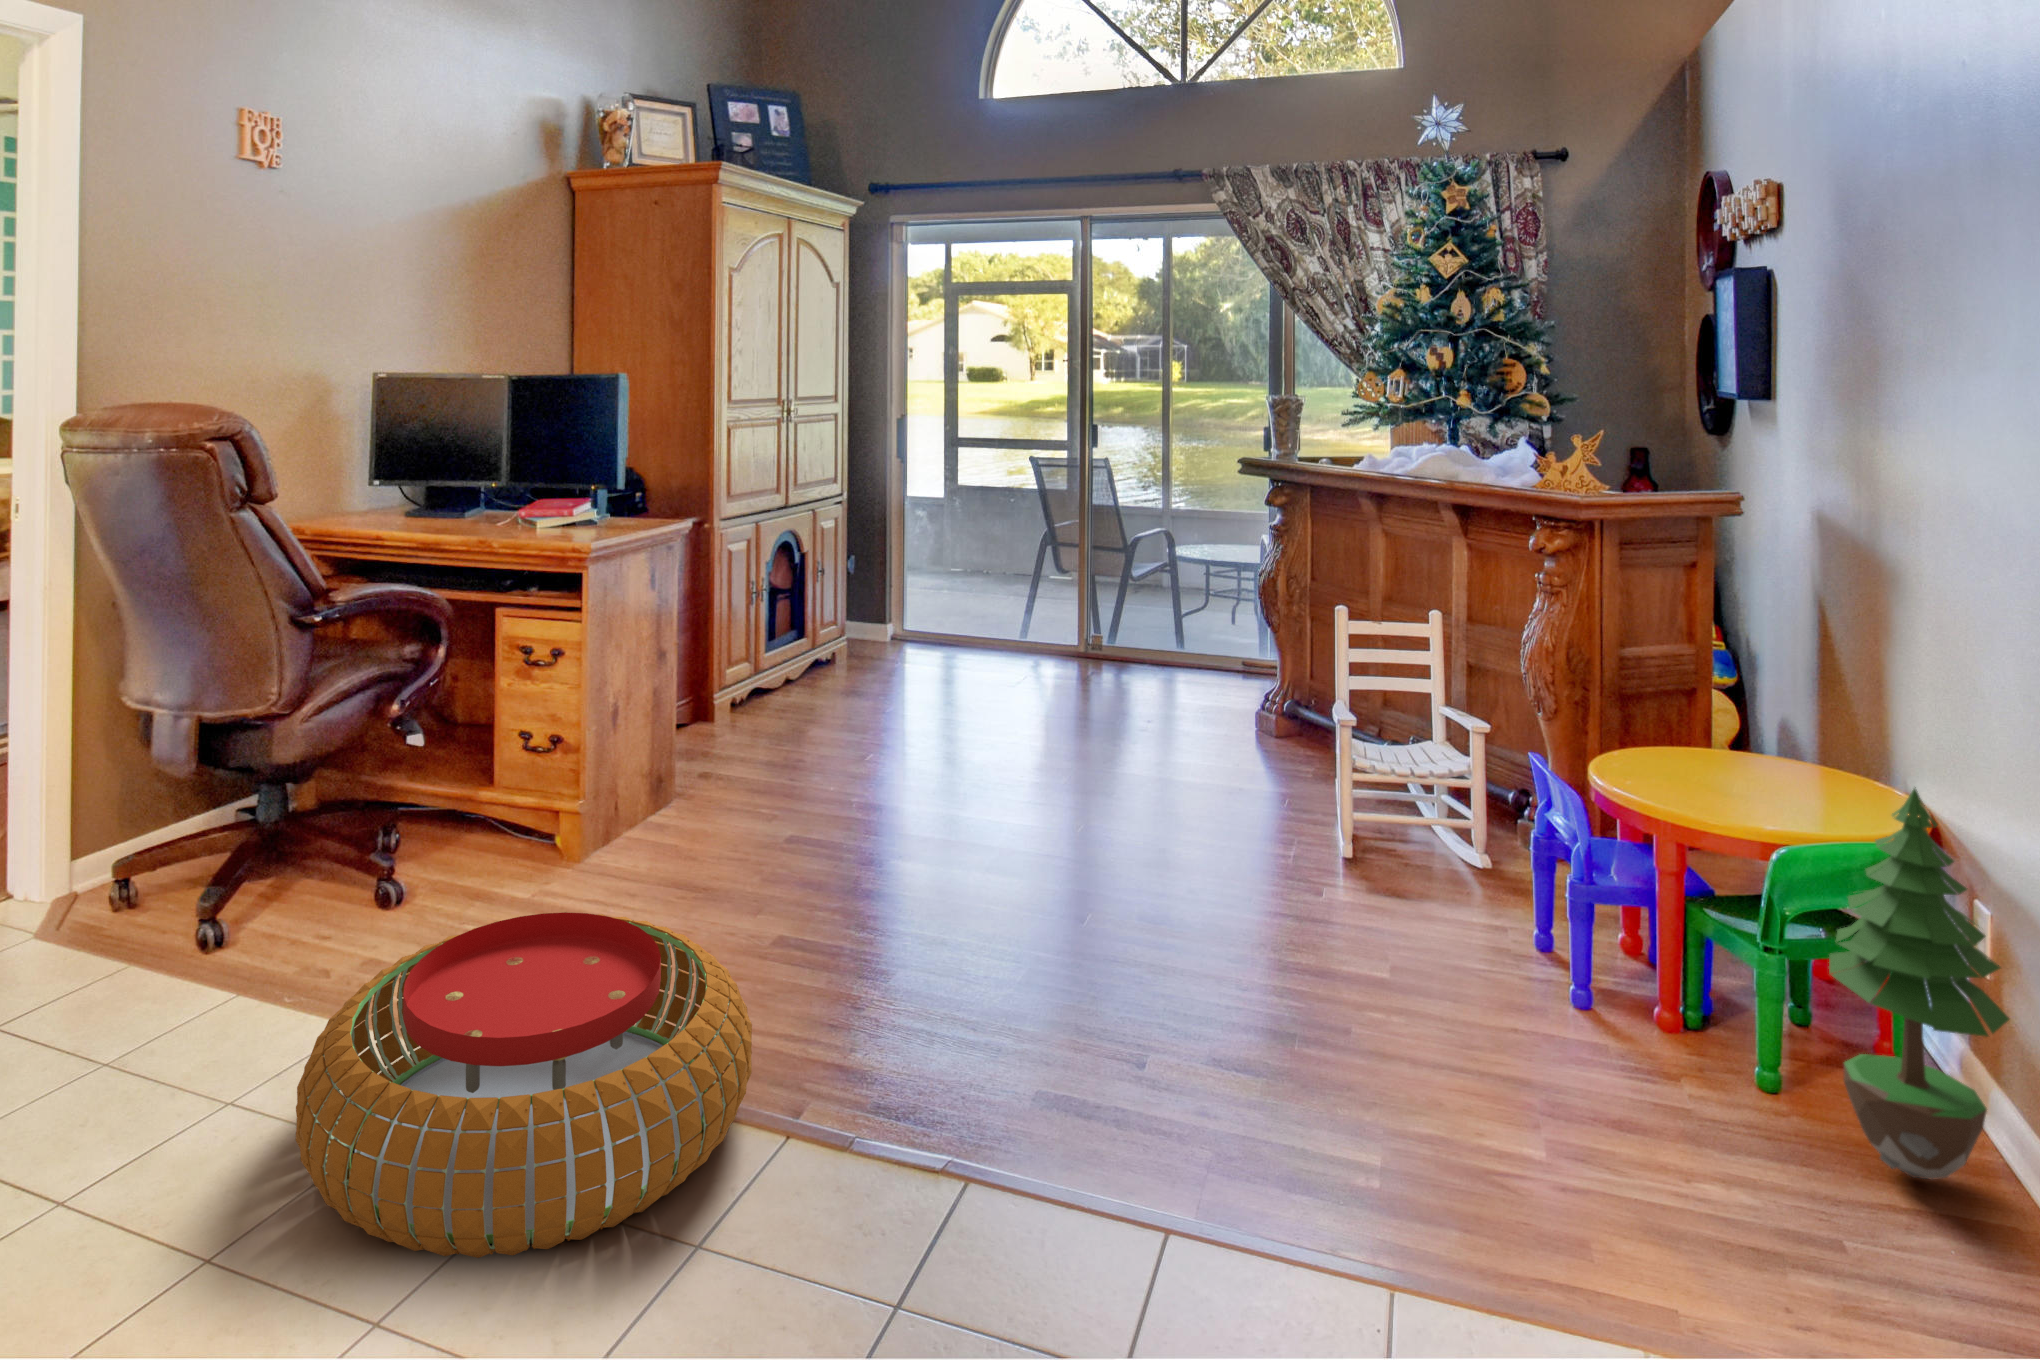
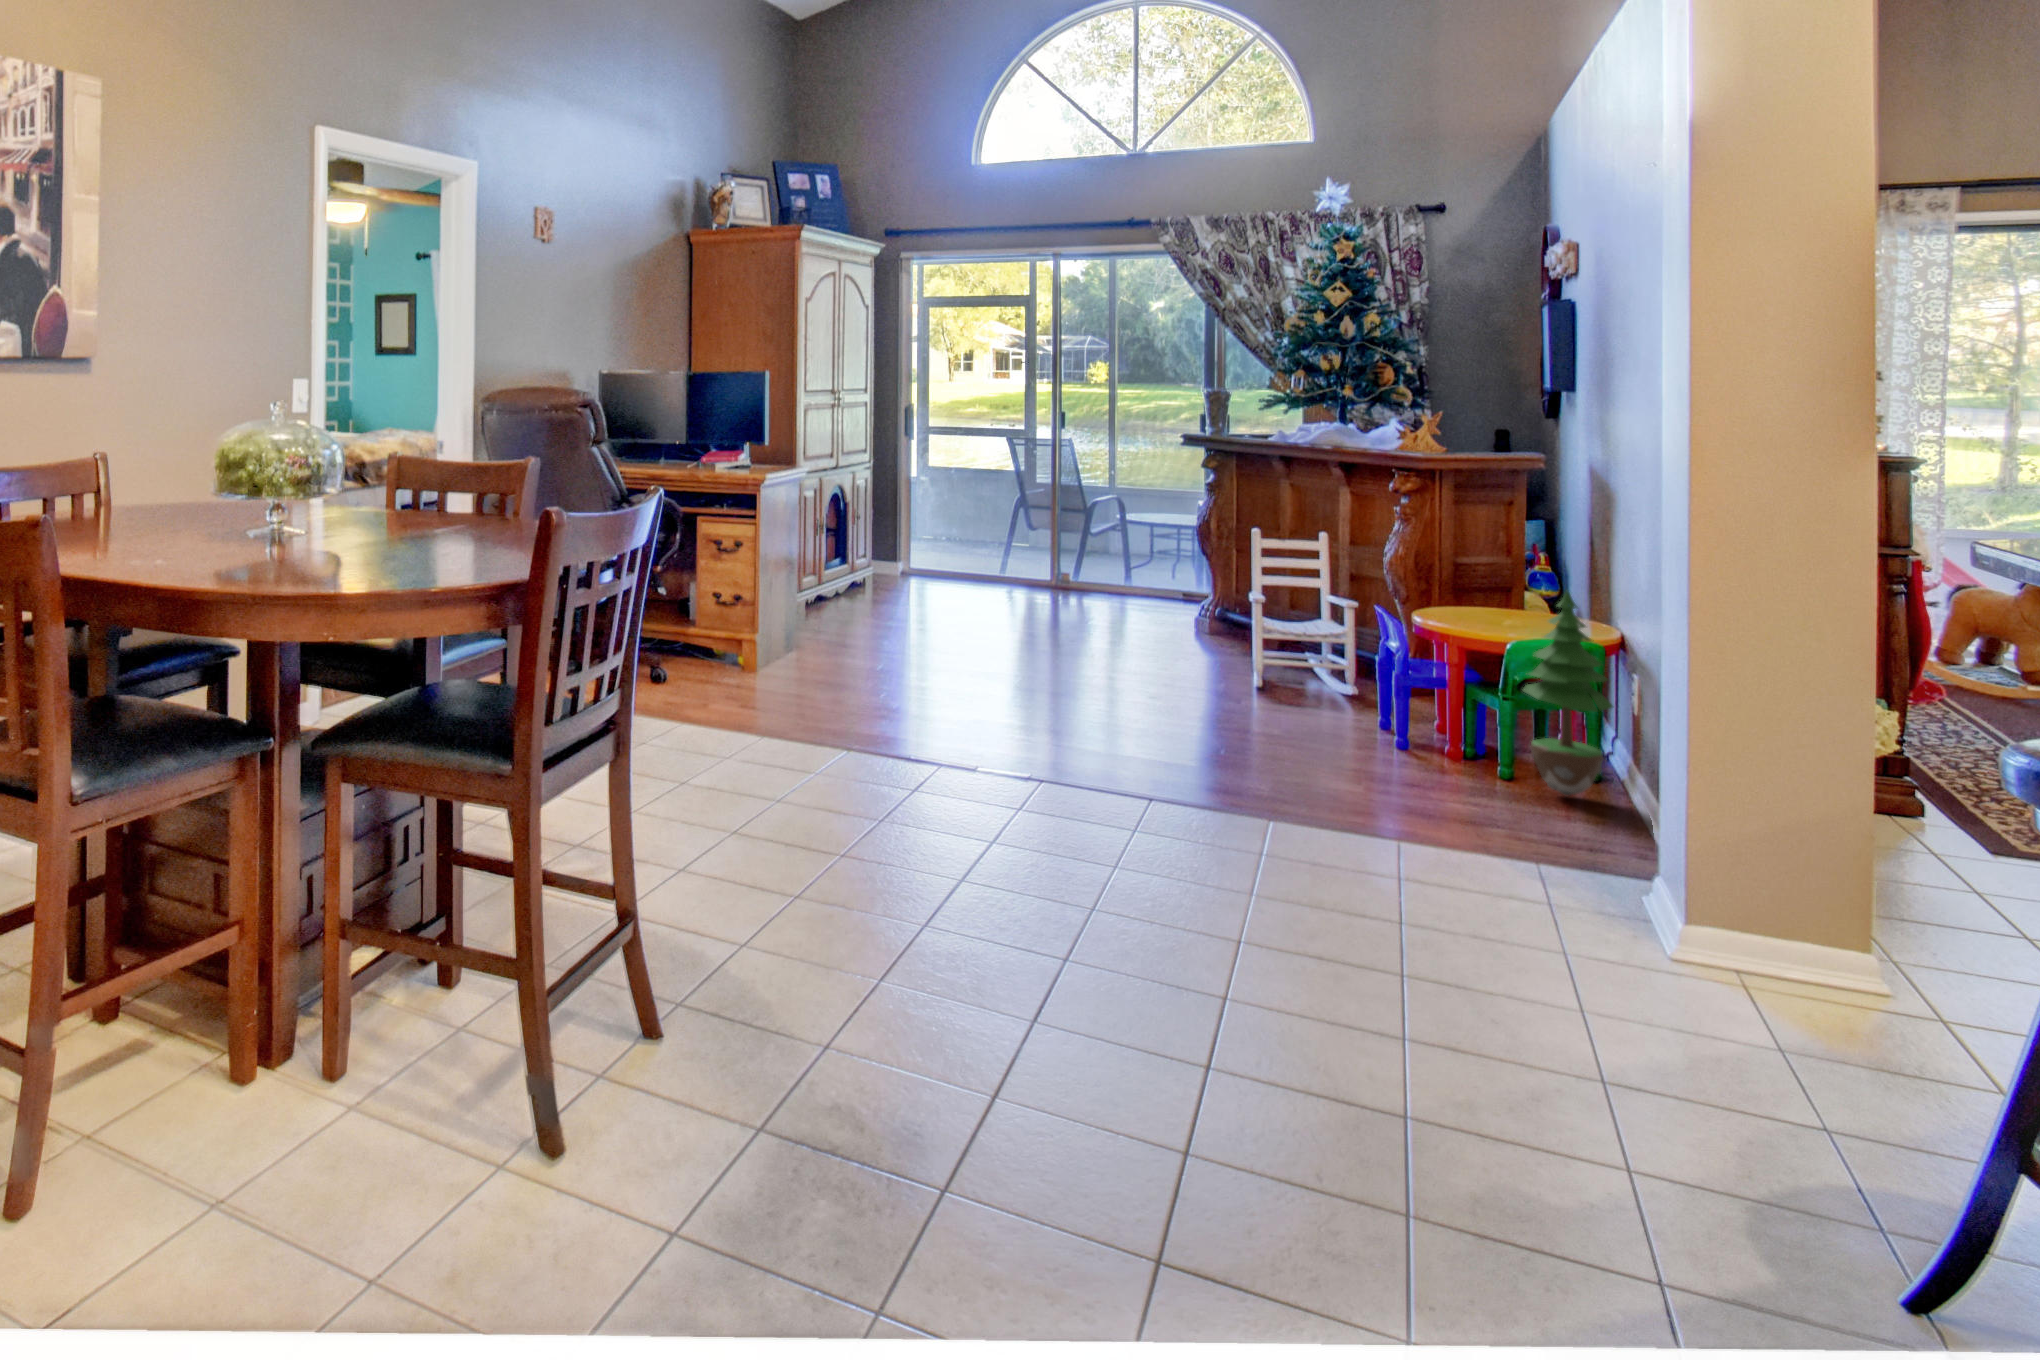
pouf: present [296,912,752,1258] -> none [704,656,928,780]

